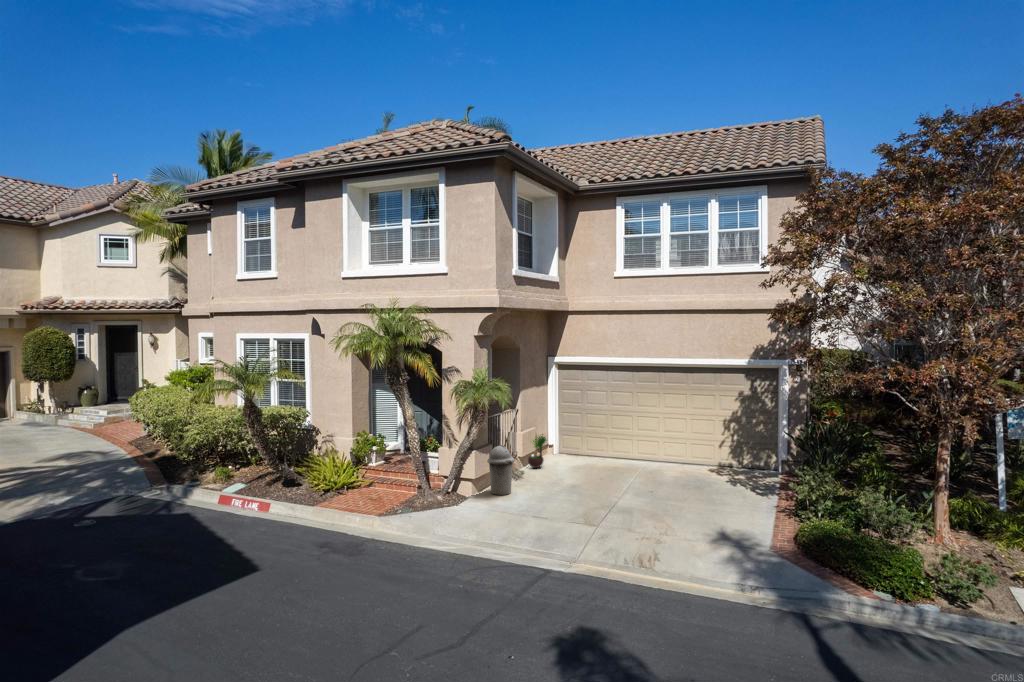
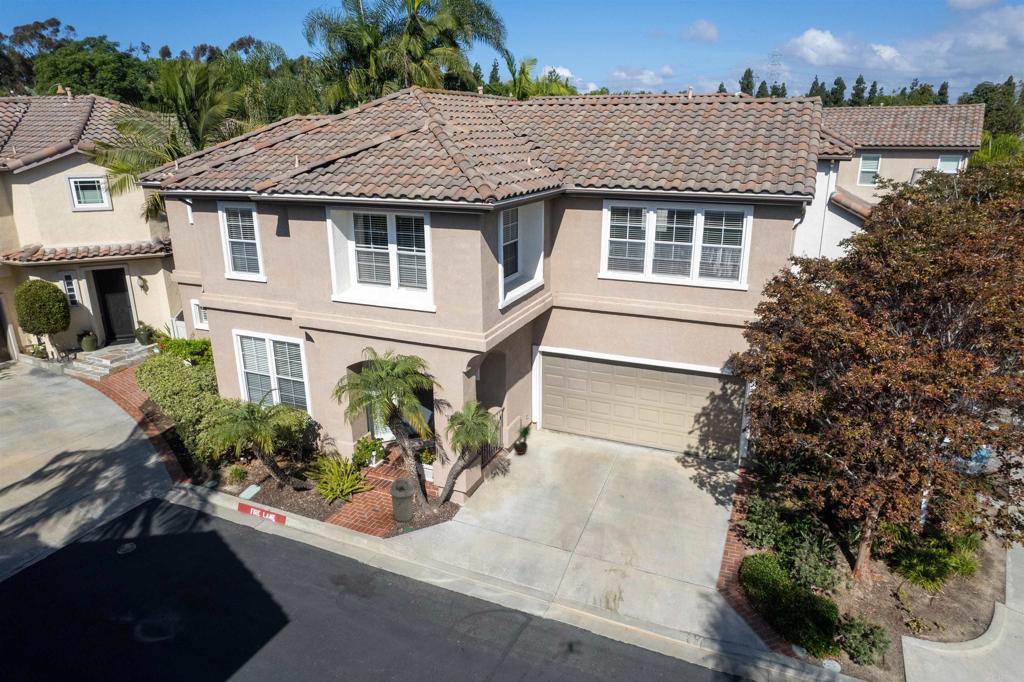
trash can: present [487,445,514,495] -> present [390,477,415,521]

